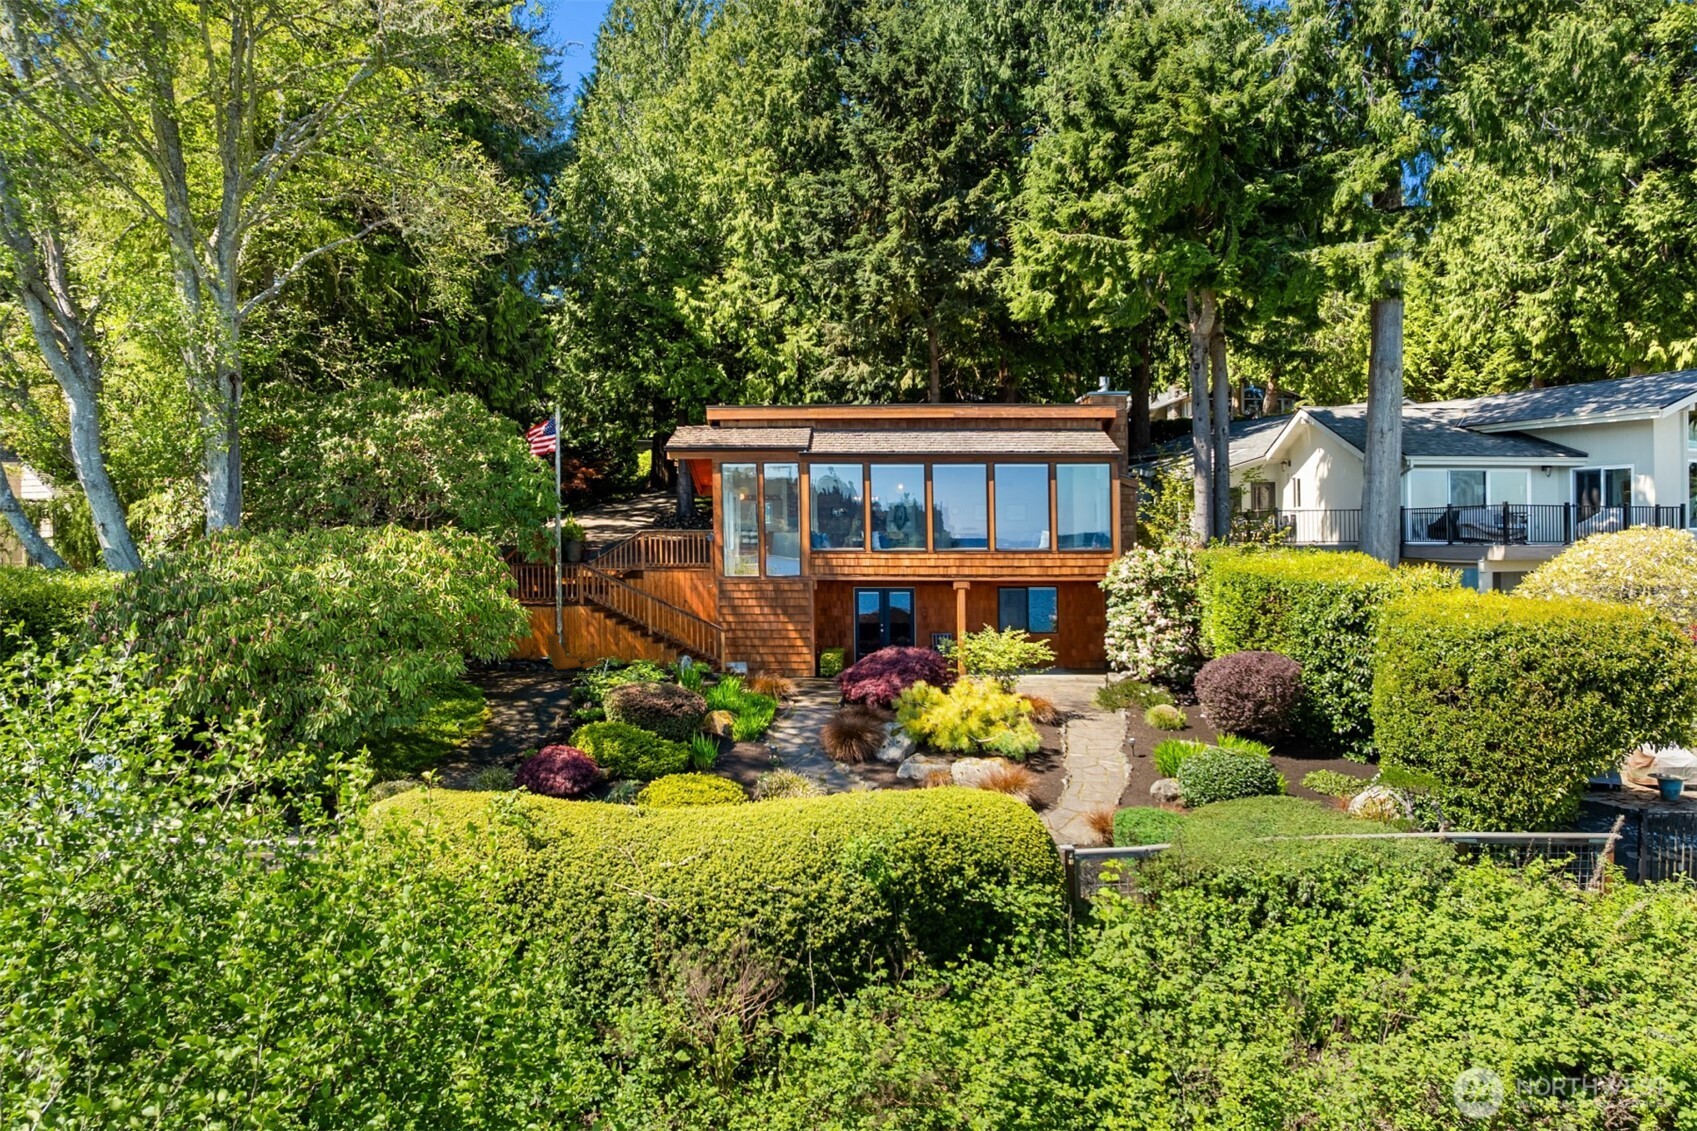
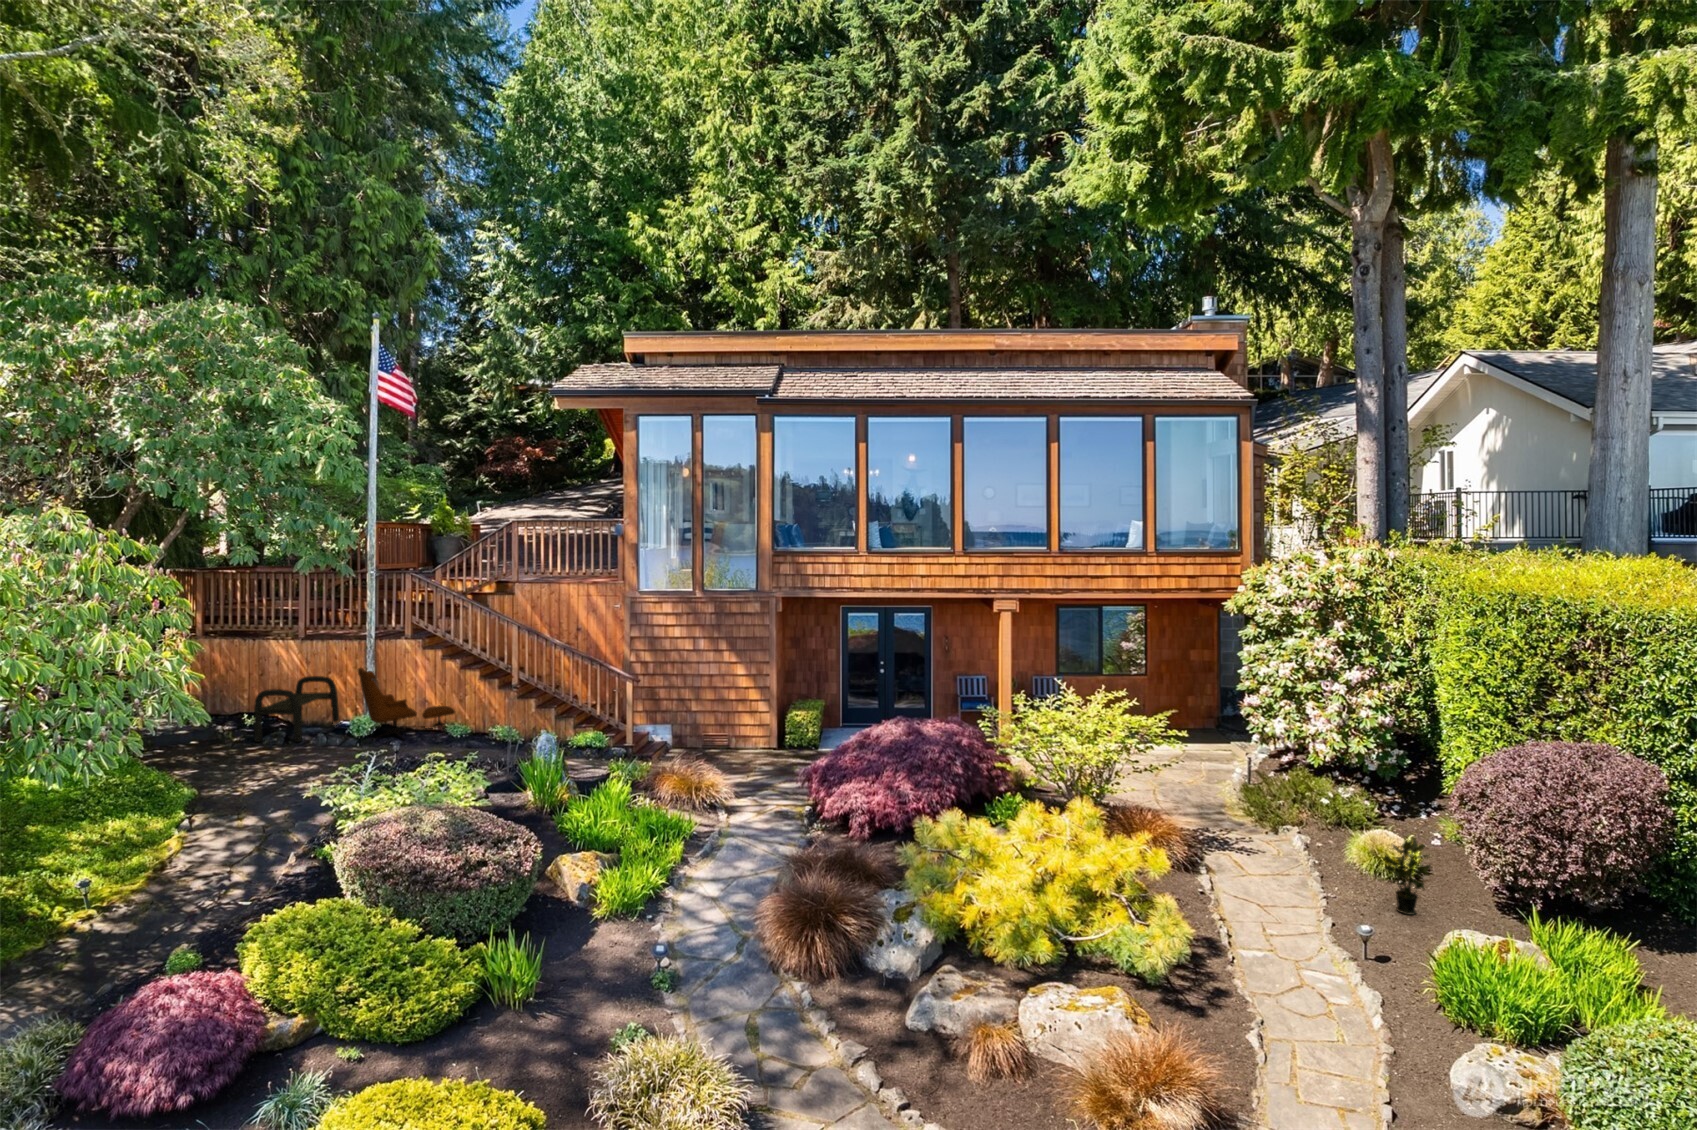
bench: none [482,643,525,682] -> present [254,676,339,742]
potted plant: none [1144,695,1167,734] -> present [1383,838,1431,915]

